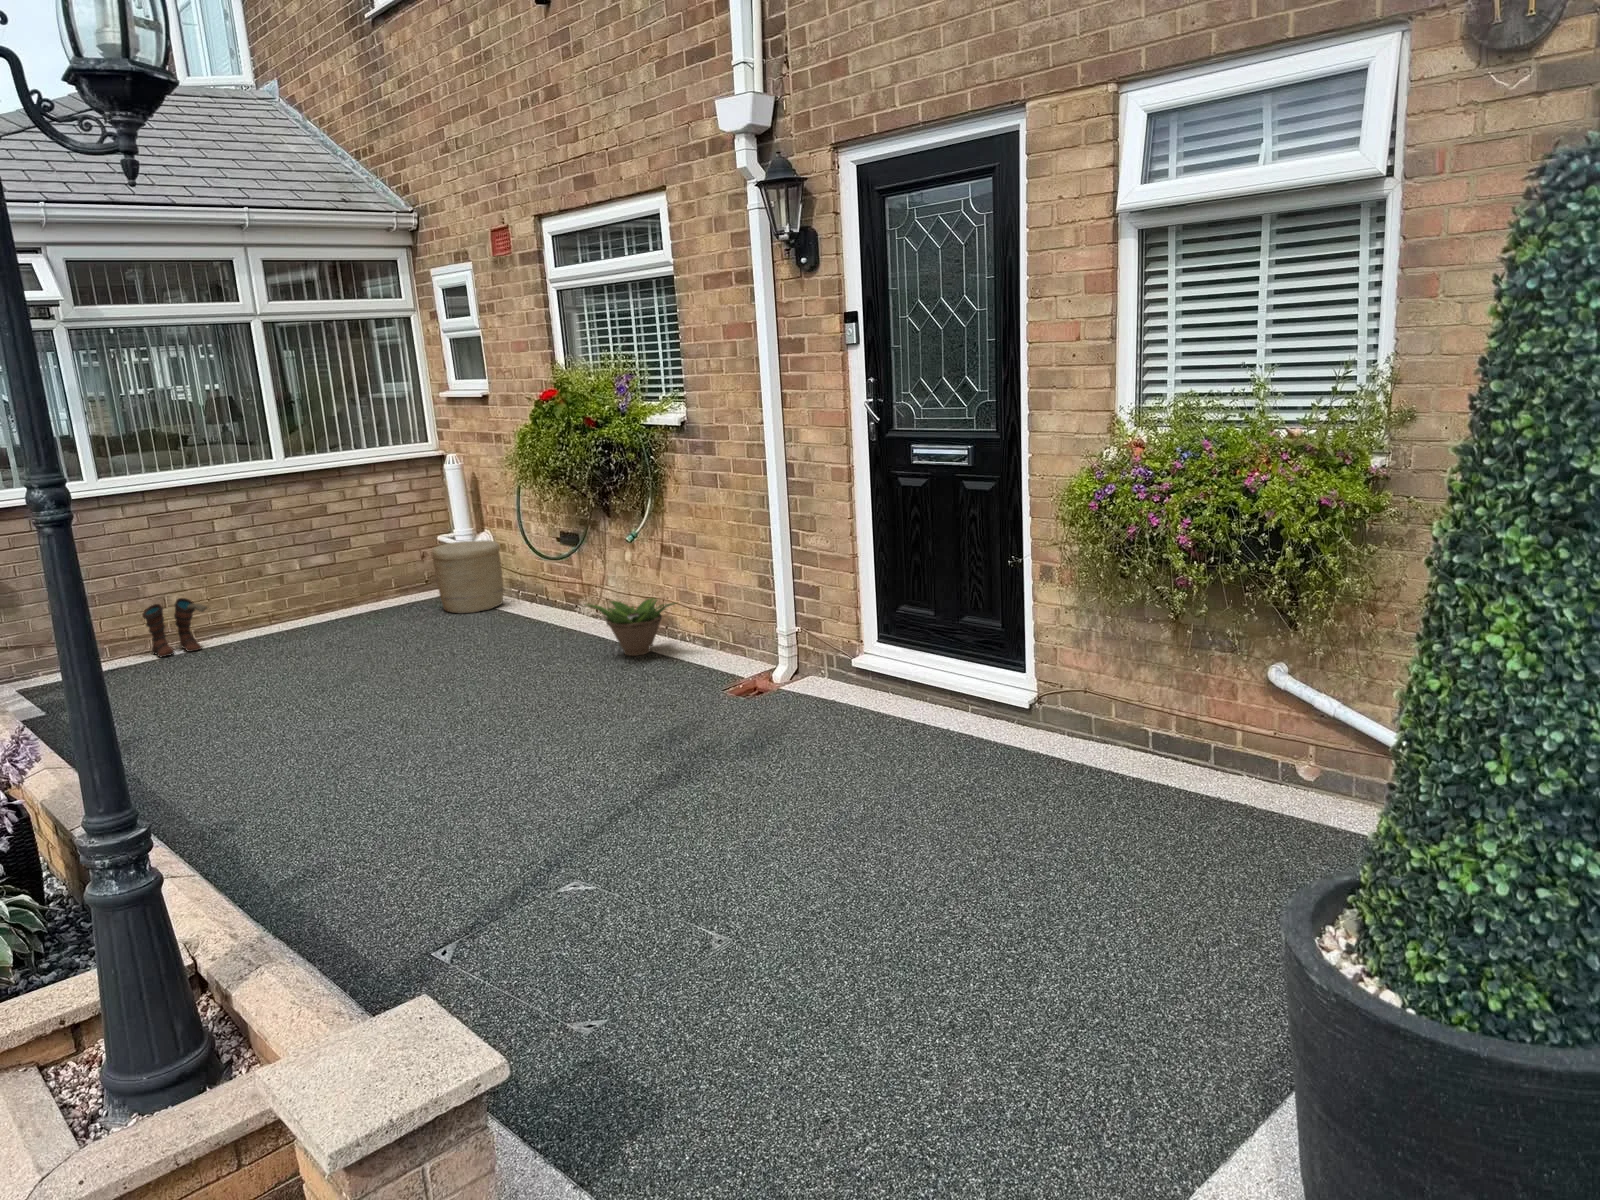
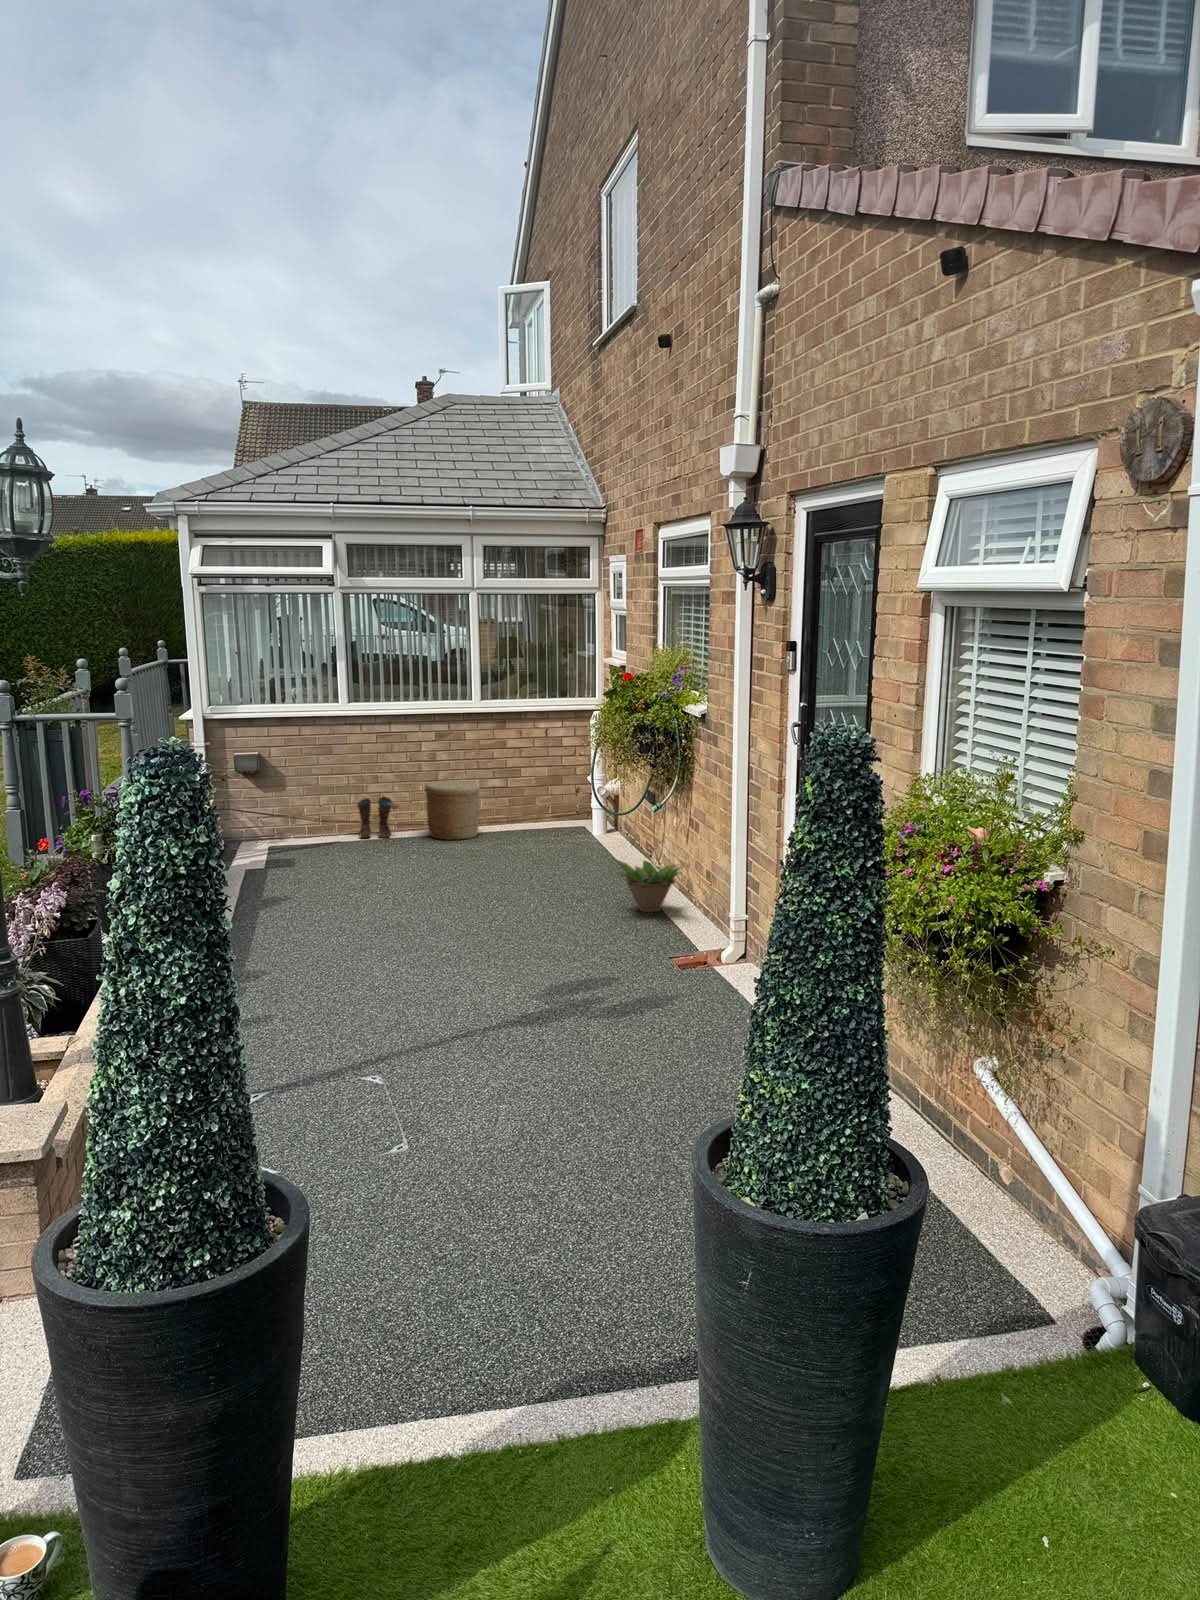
woven basket: present [432,540,503,613] -> present [425,780,480,840]

